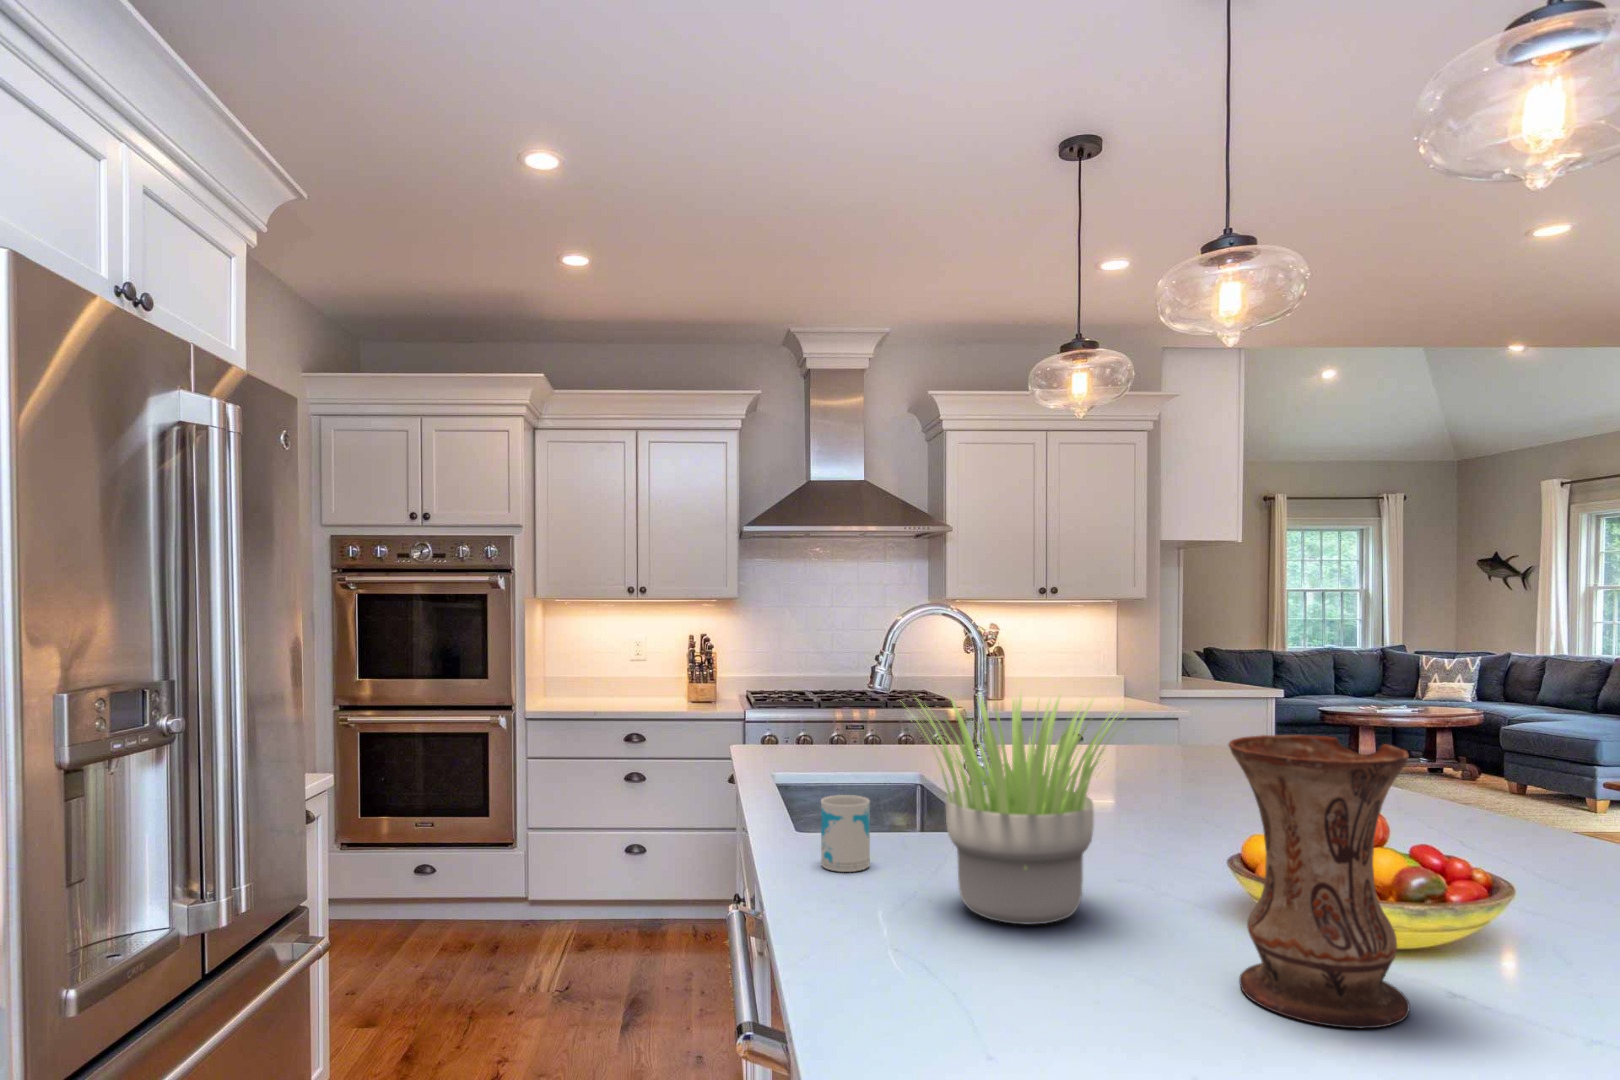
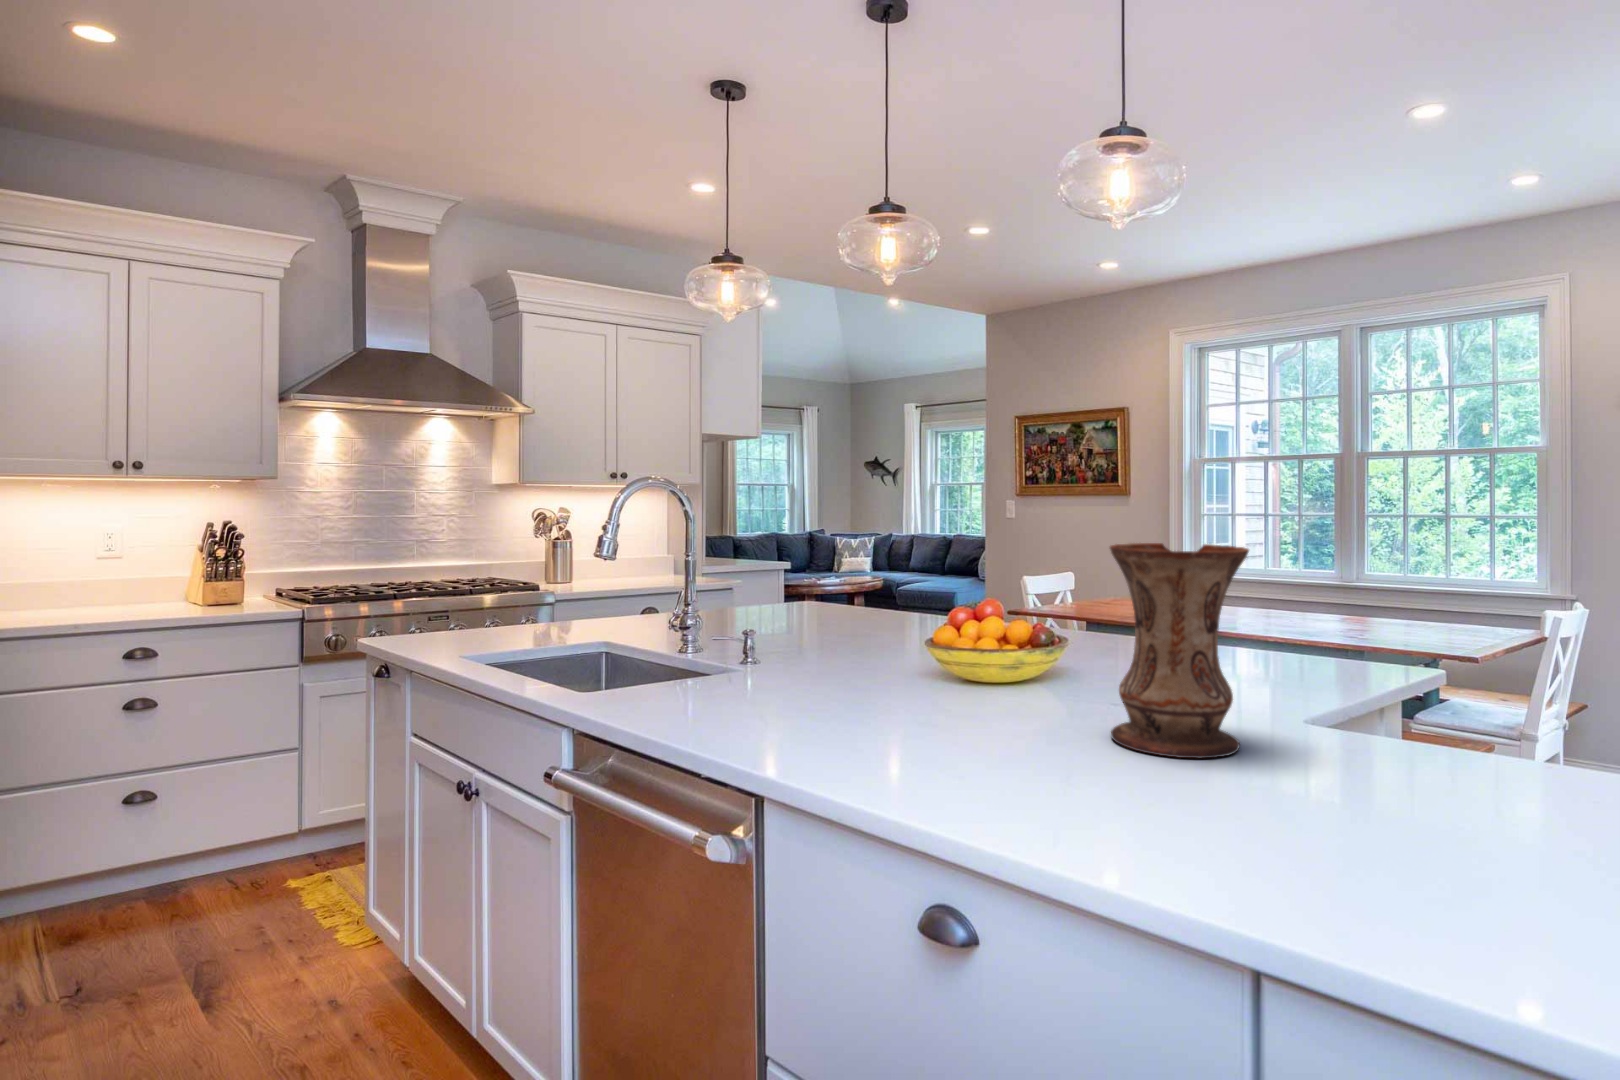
potted plant: present [925,694,1128,925] -> none [772,526,1004,733]
mug: present [821,795,870,872] -> none [654,643,705,719]

